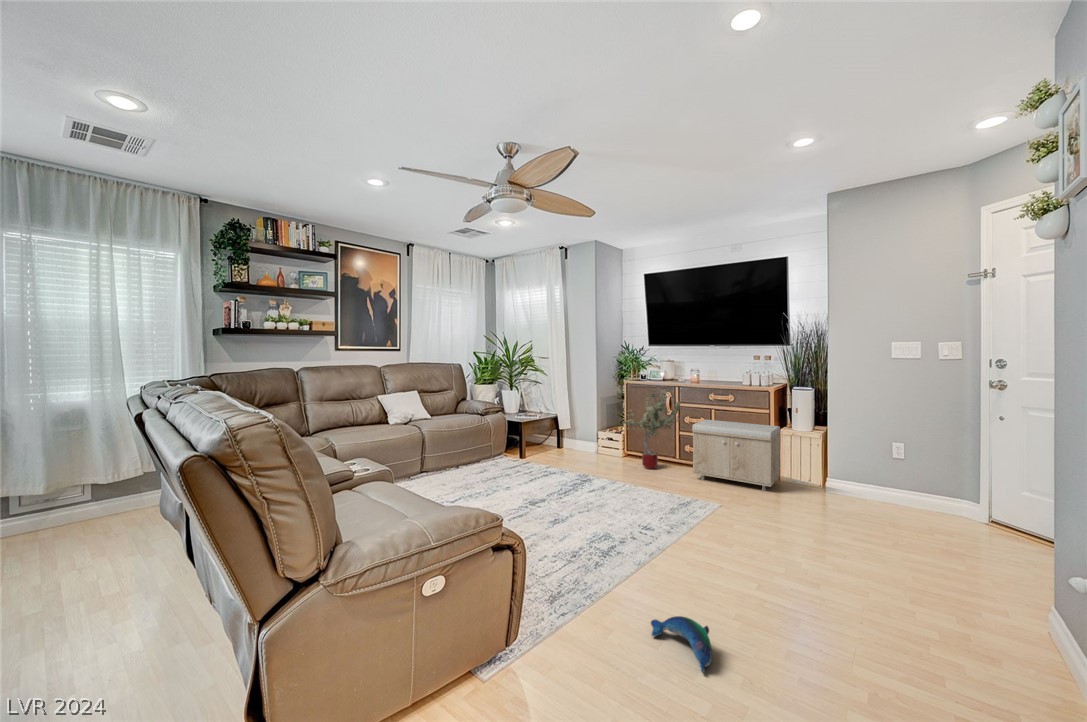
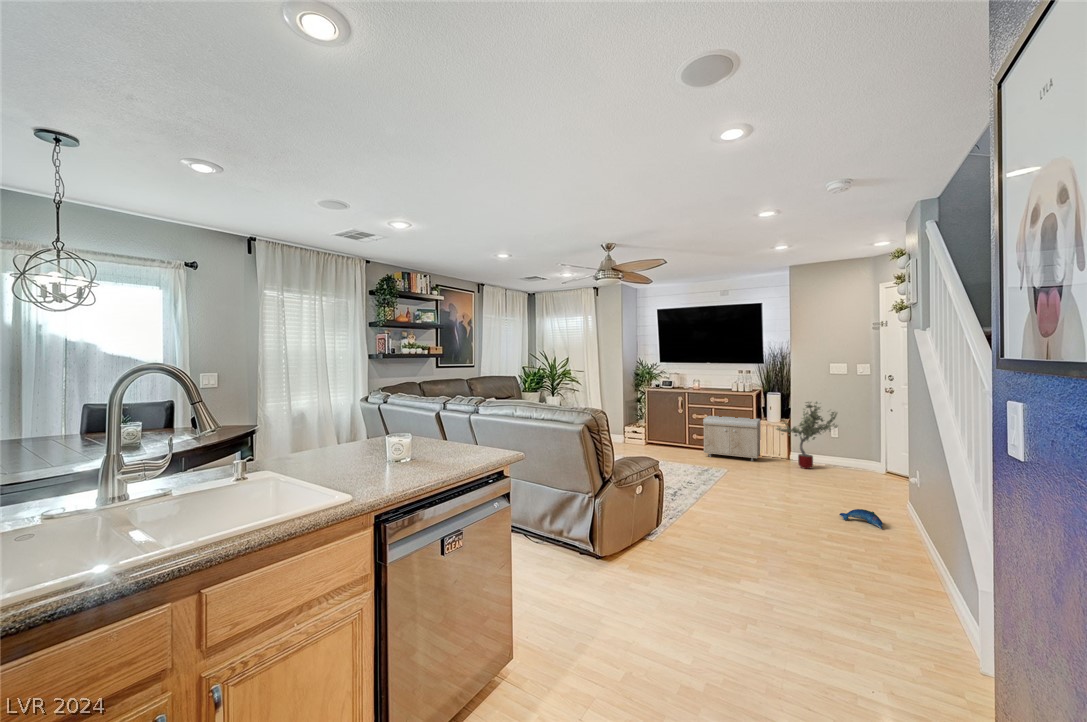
potted tree: present [622,390,681,469] -> present [776,402,837,469]
plush toy: present [651,616,712,673] -> present [839,509,883,529]

